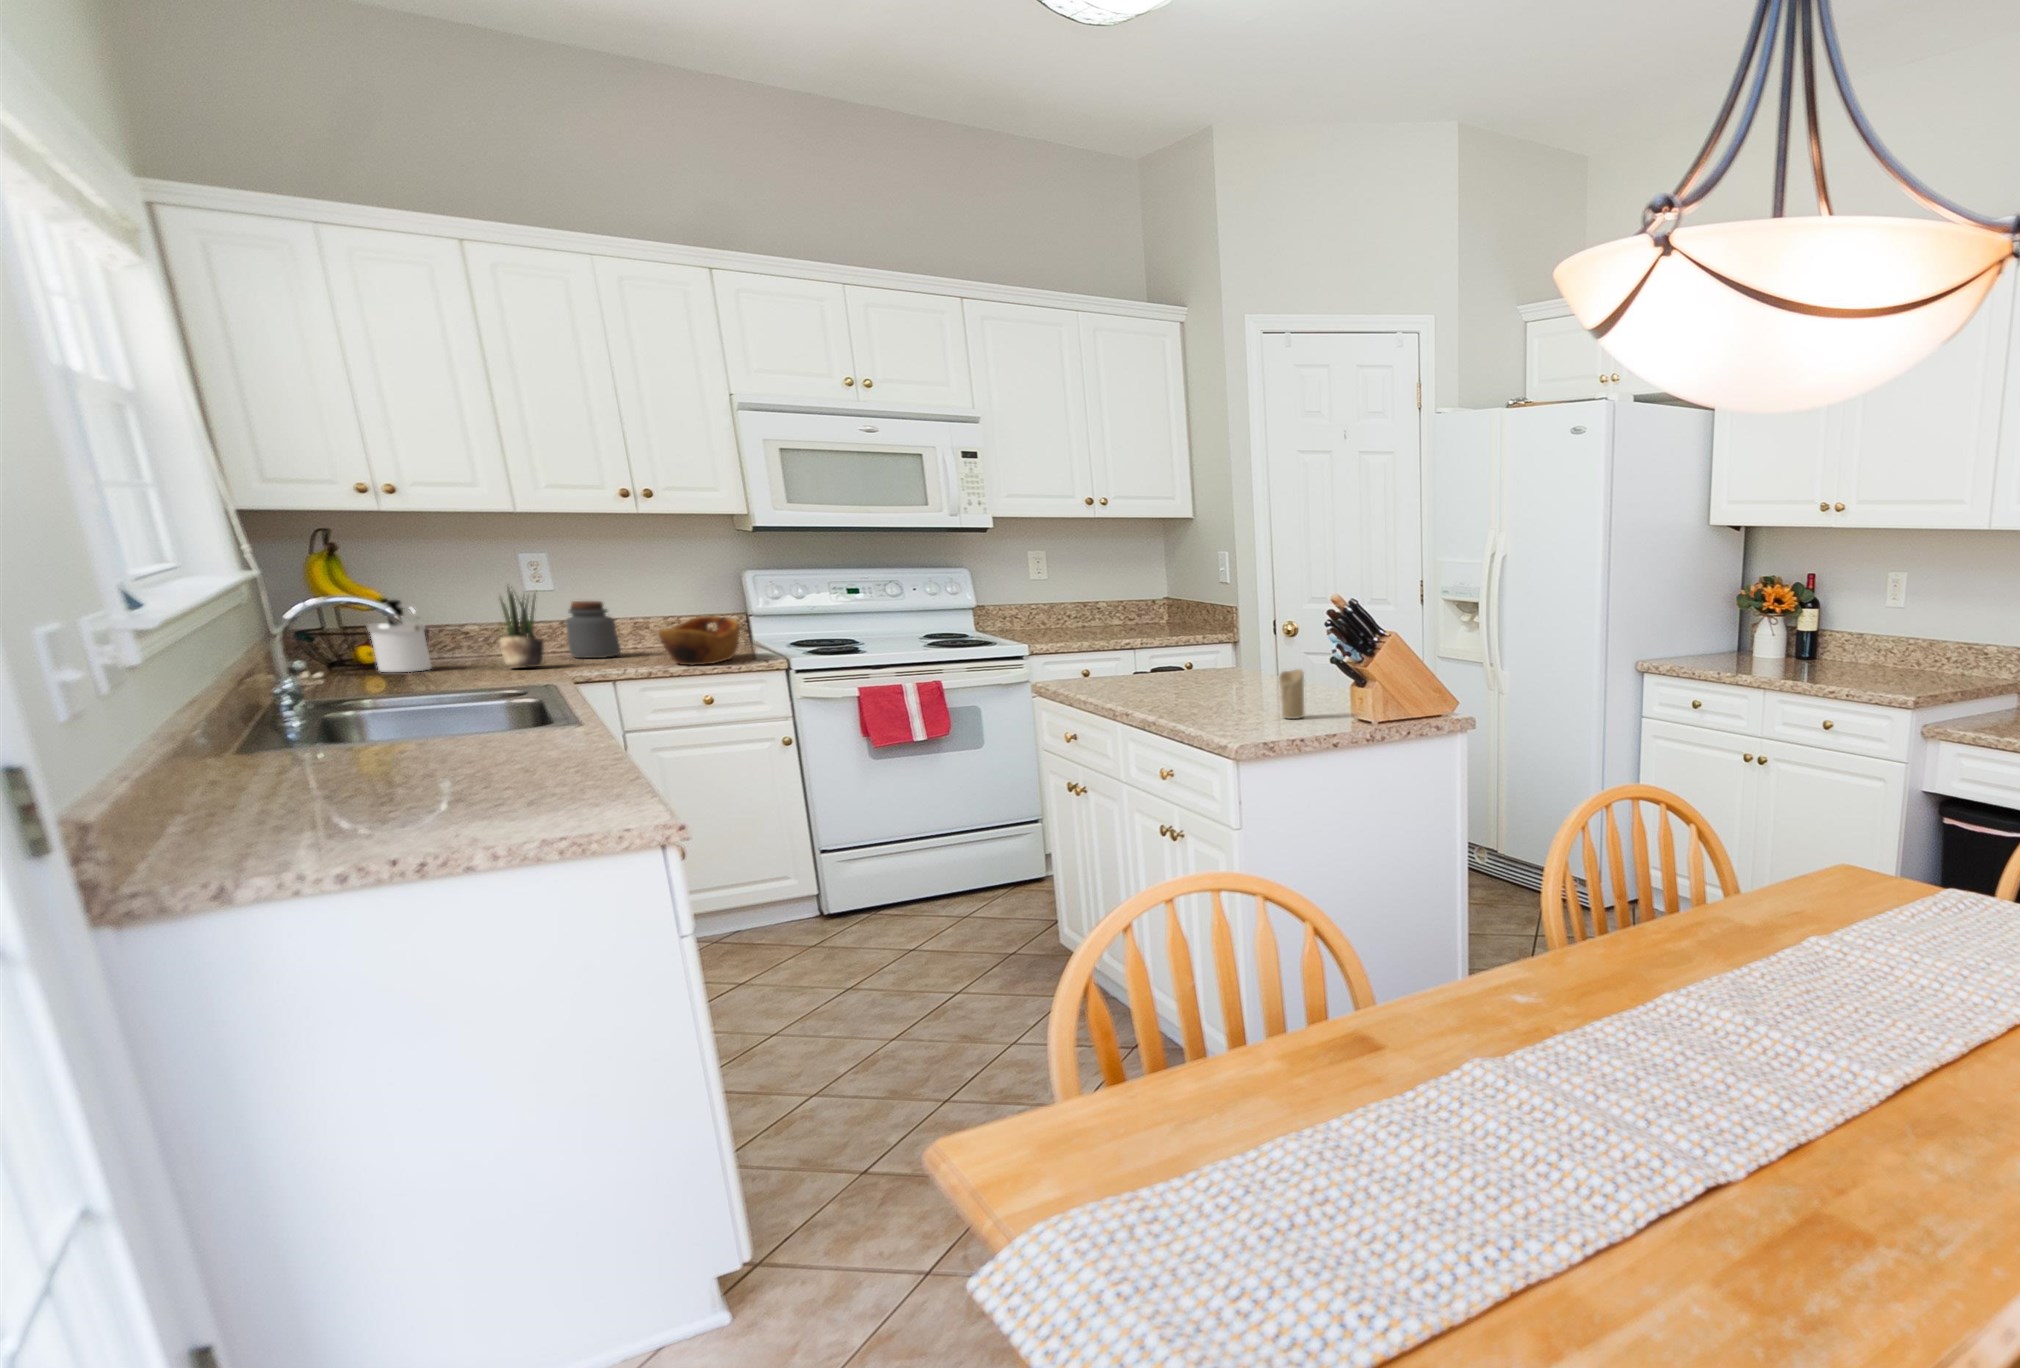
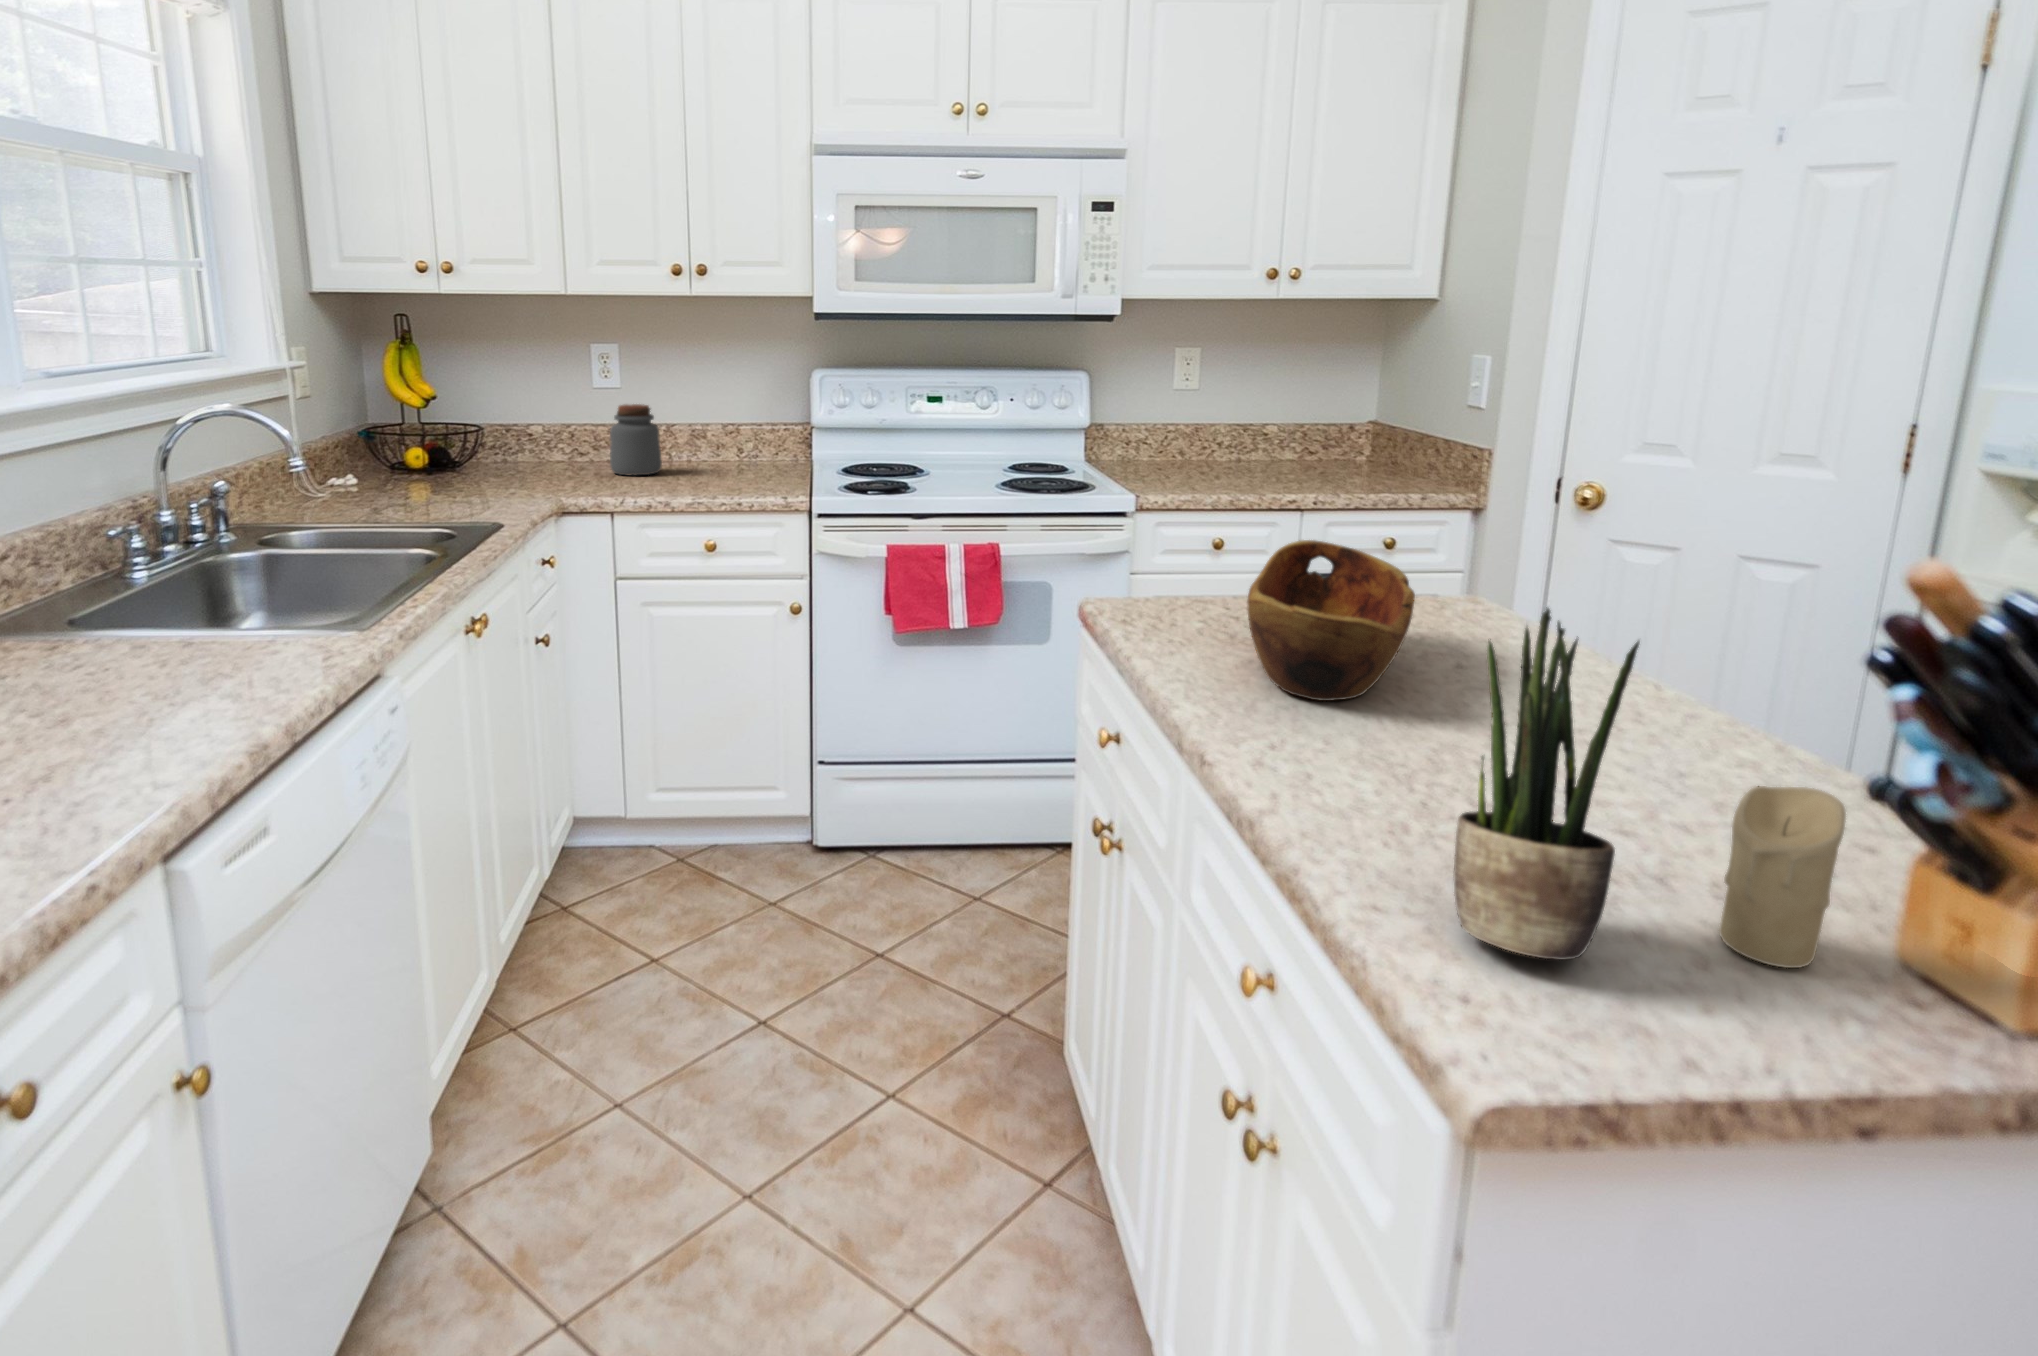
potted plant: present [500,587,544,667] -> present [1454,608,1639,960]
soap dispenser: present [367,600,431,672] -> none [400,399,456,485]
wooden bowl: present [659,616,740,665] -> present [1247,540,1415,701]

